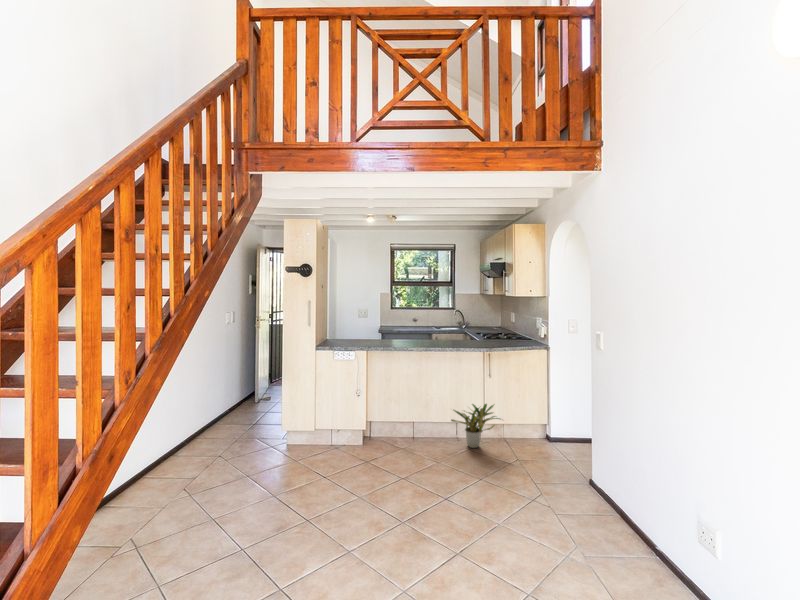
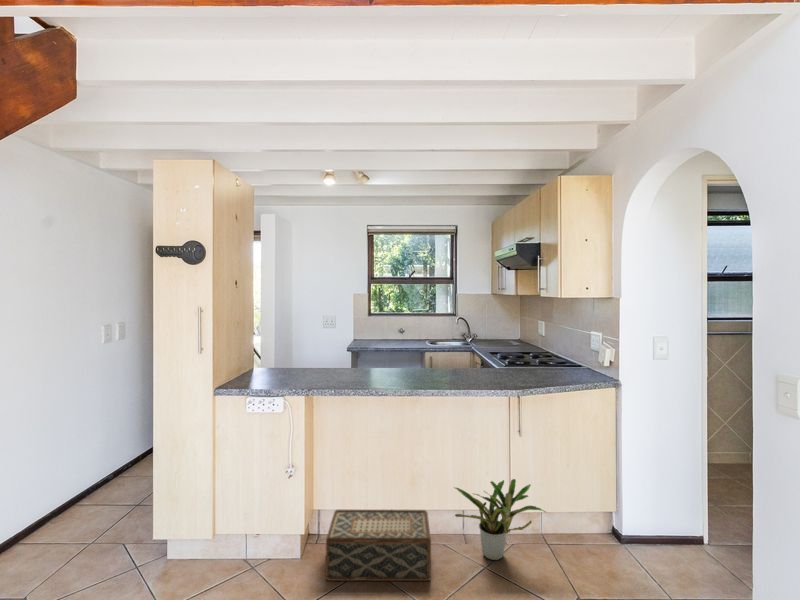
woven basket: none [378,421,437,455] -> present [326,510,431,581]

